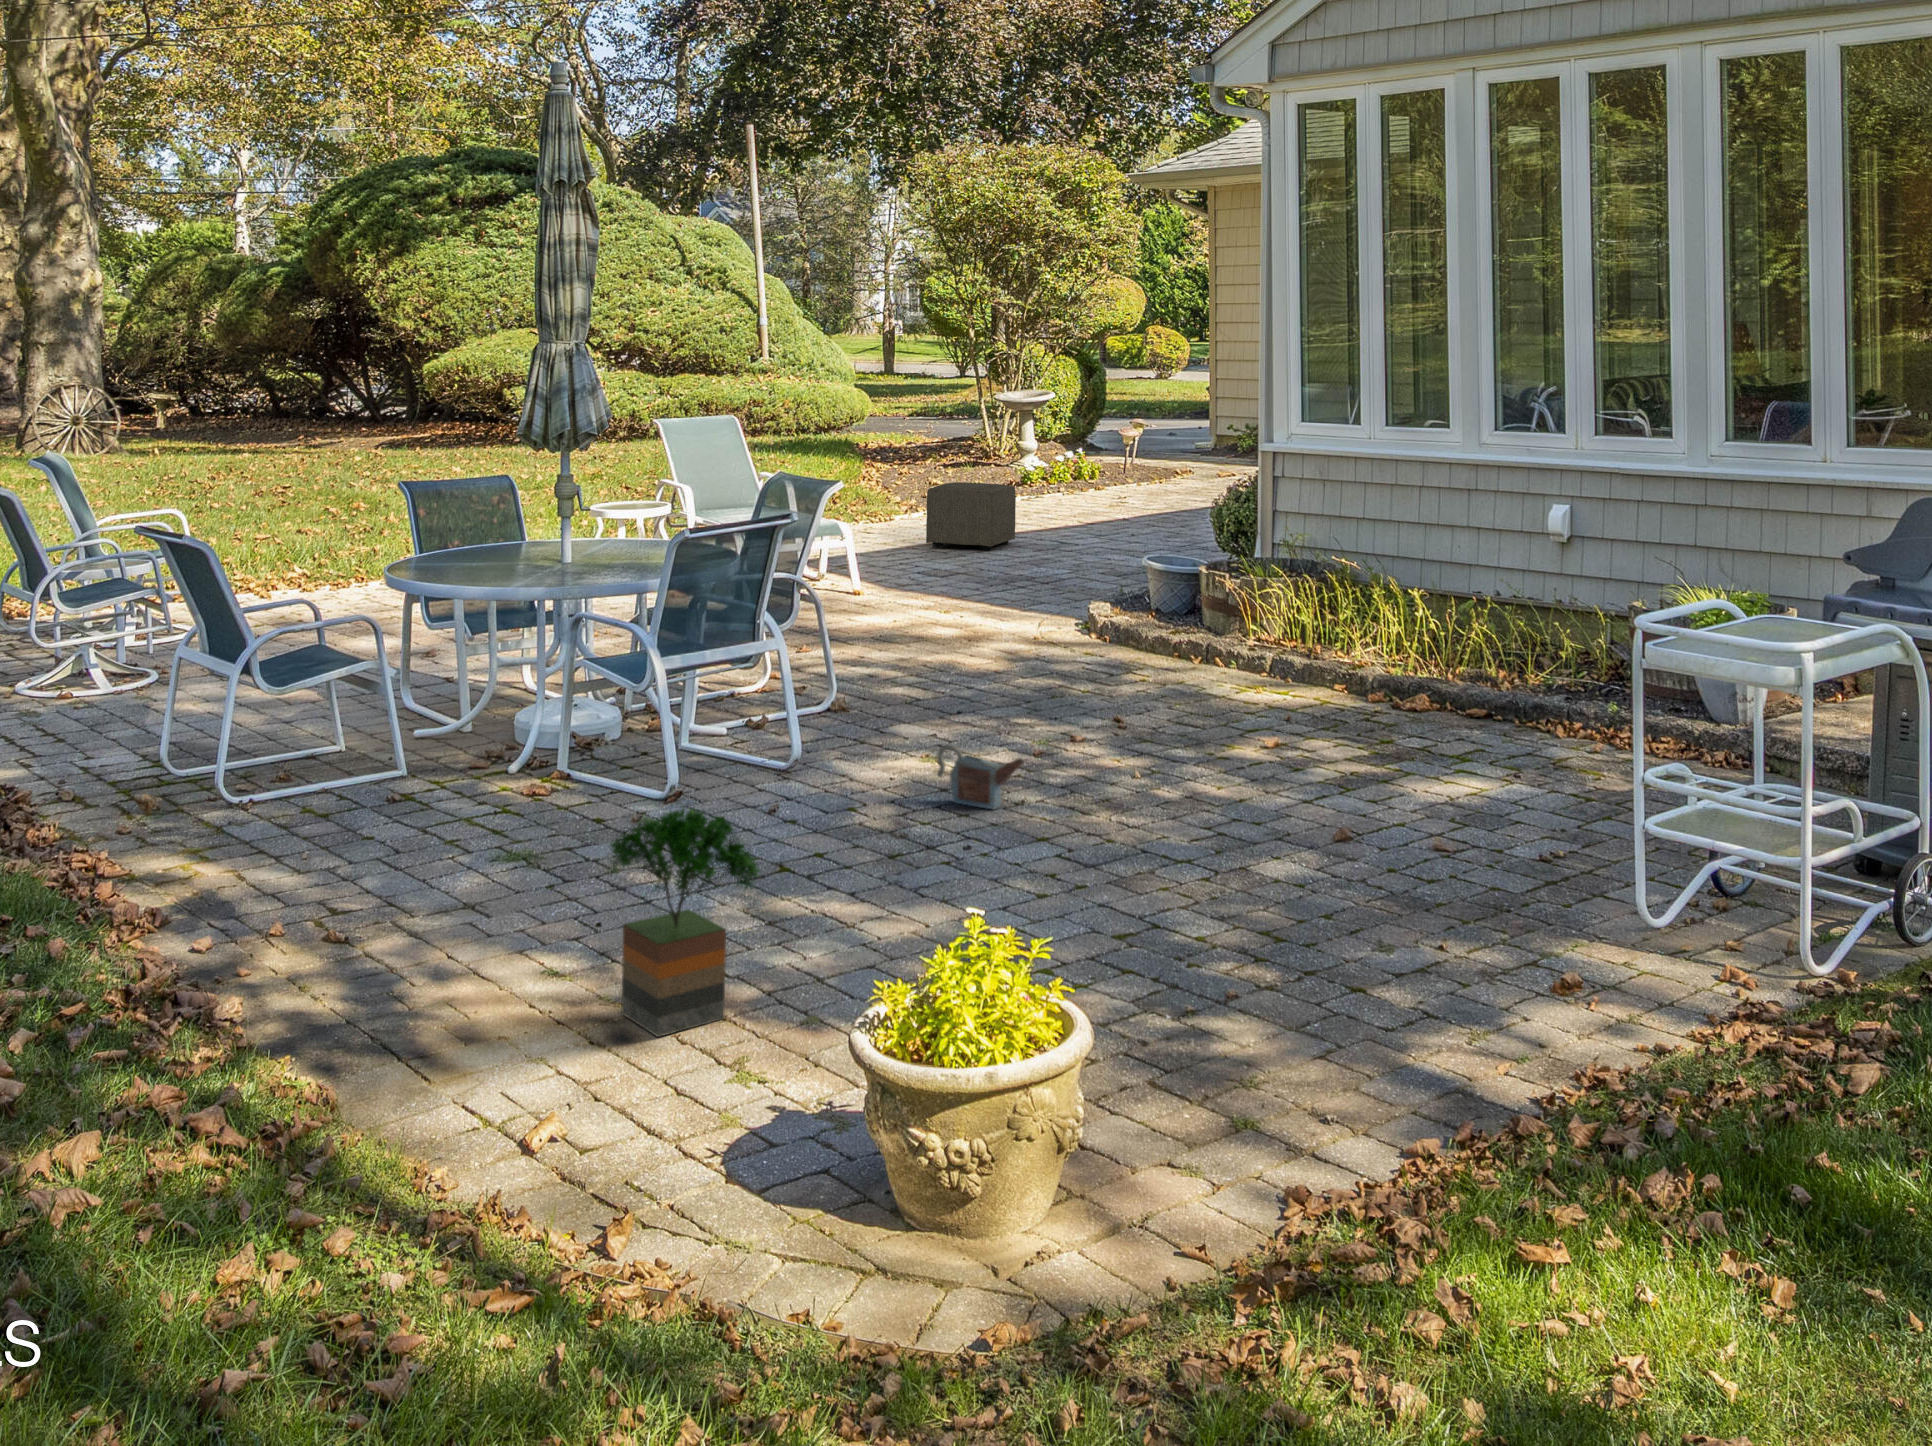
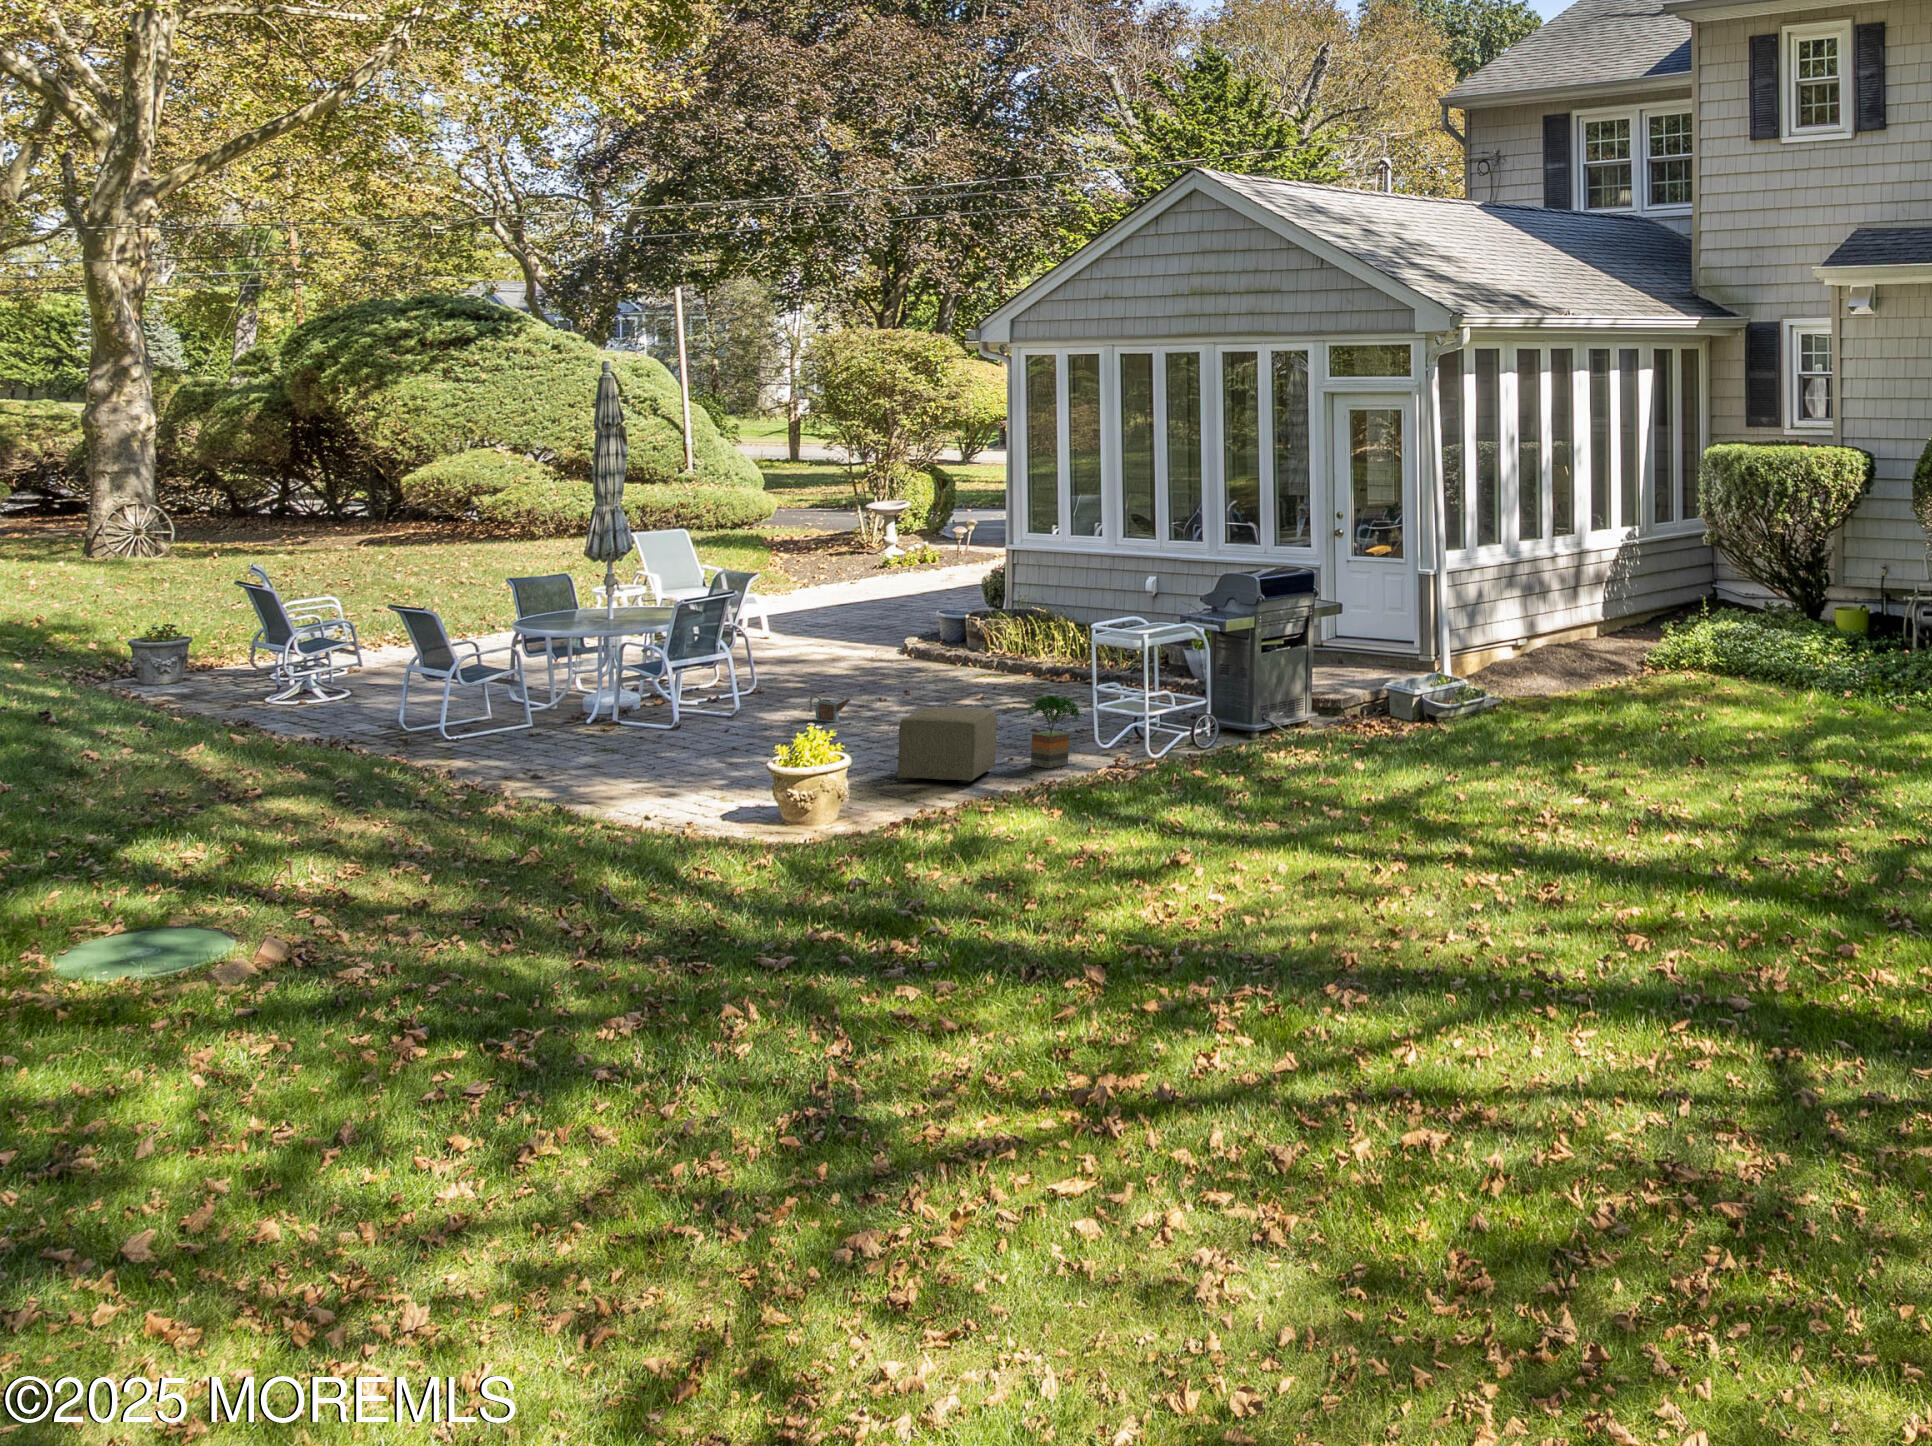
ottoman: present [926,482,1016,550] -> present [898,707,997,784]
potted tree: present [610,809,759,1037] -> present [1027,695,1081,768]

